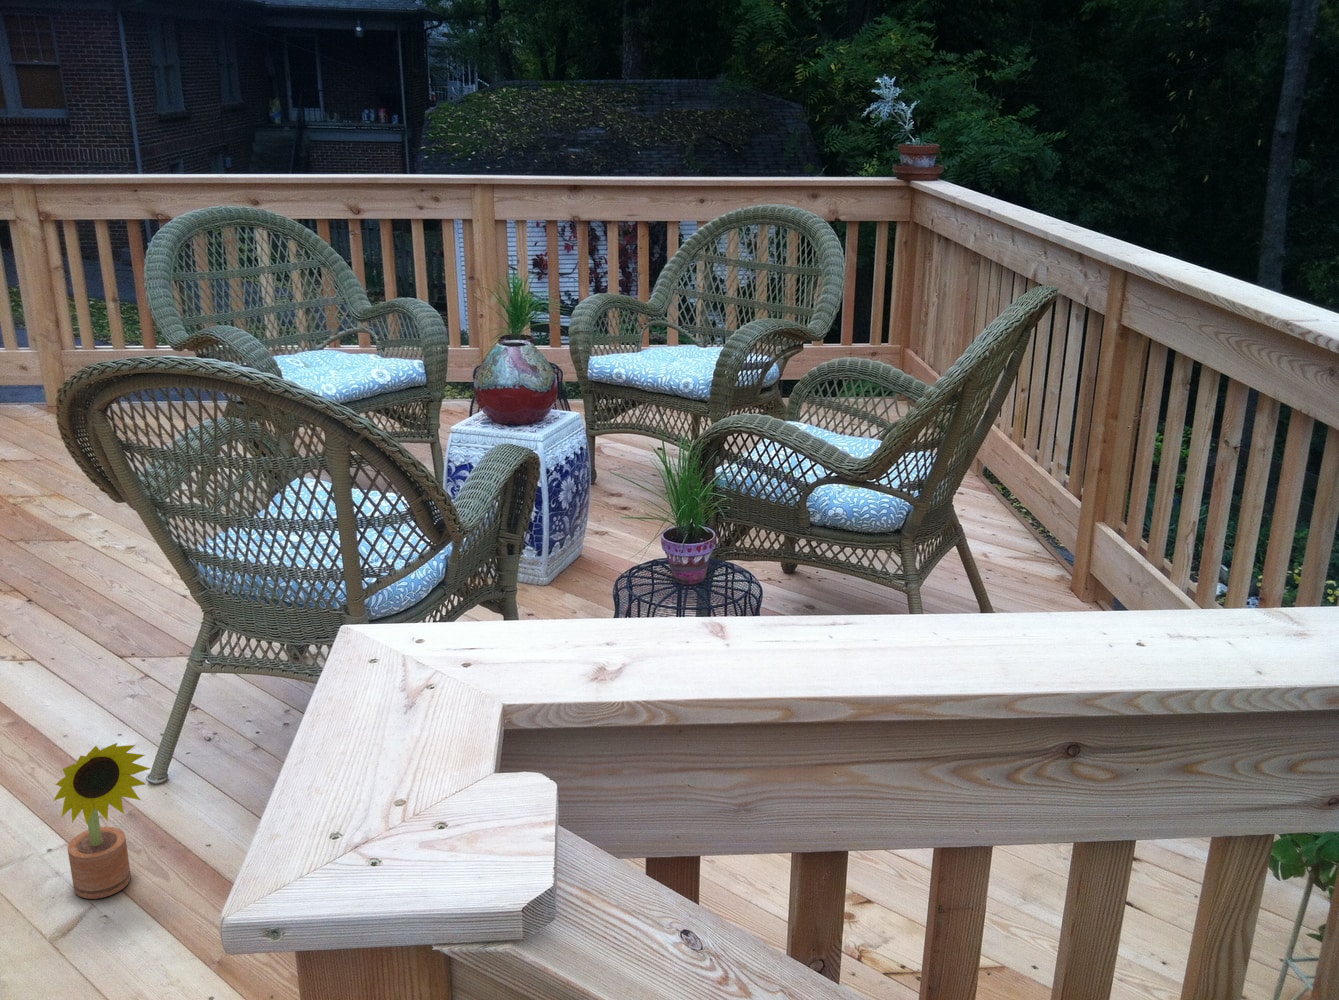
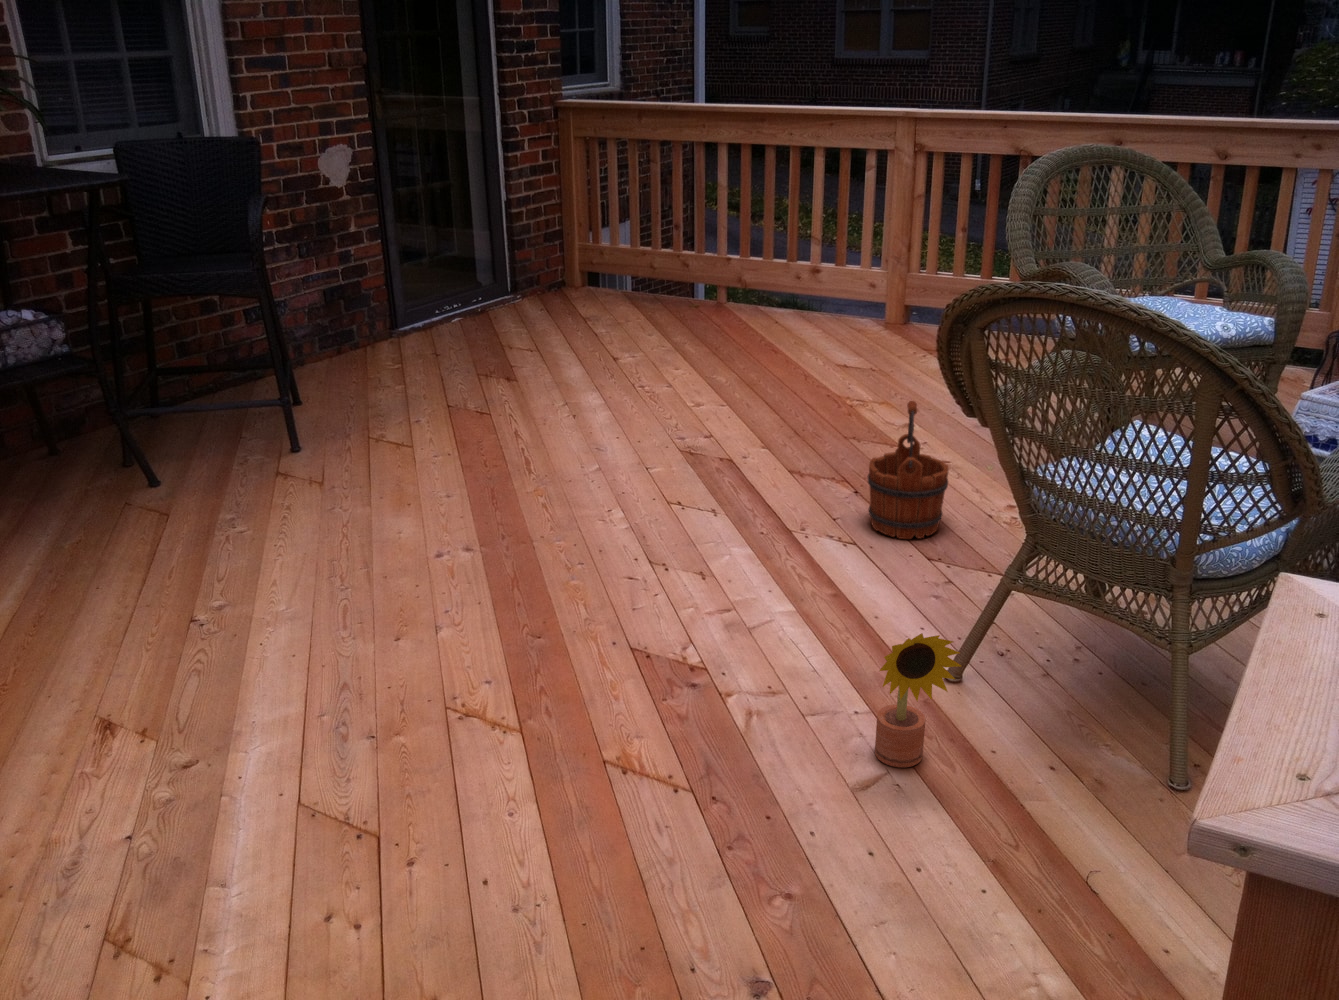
wooden bucket: none [31,491,129,643] -> present [867,401,949,539]

